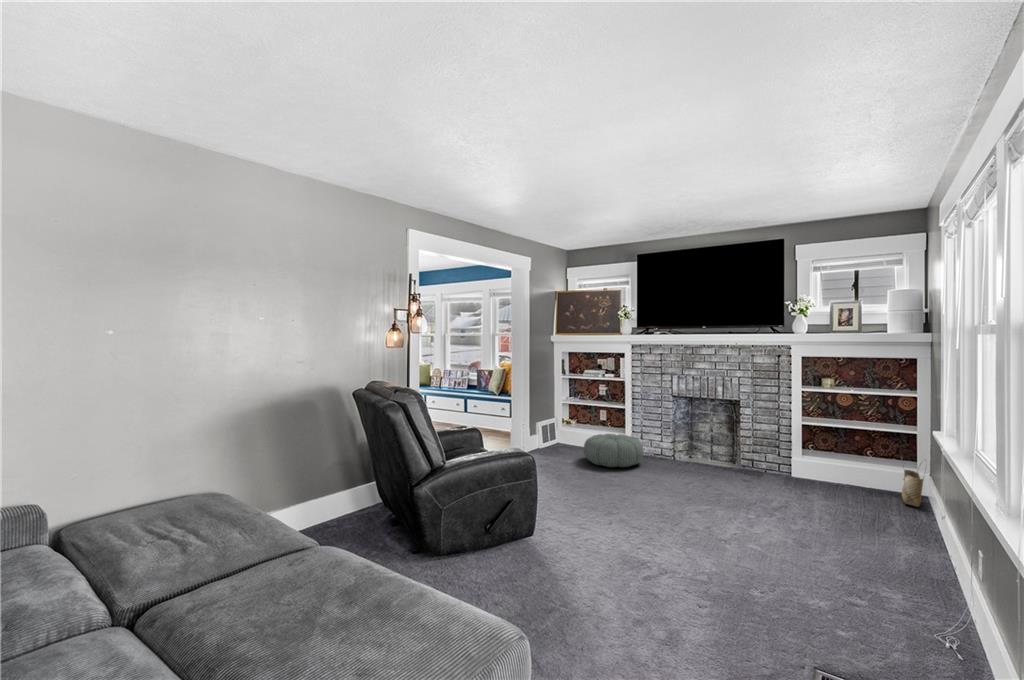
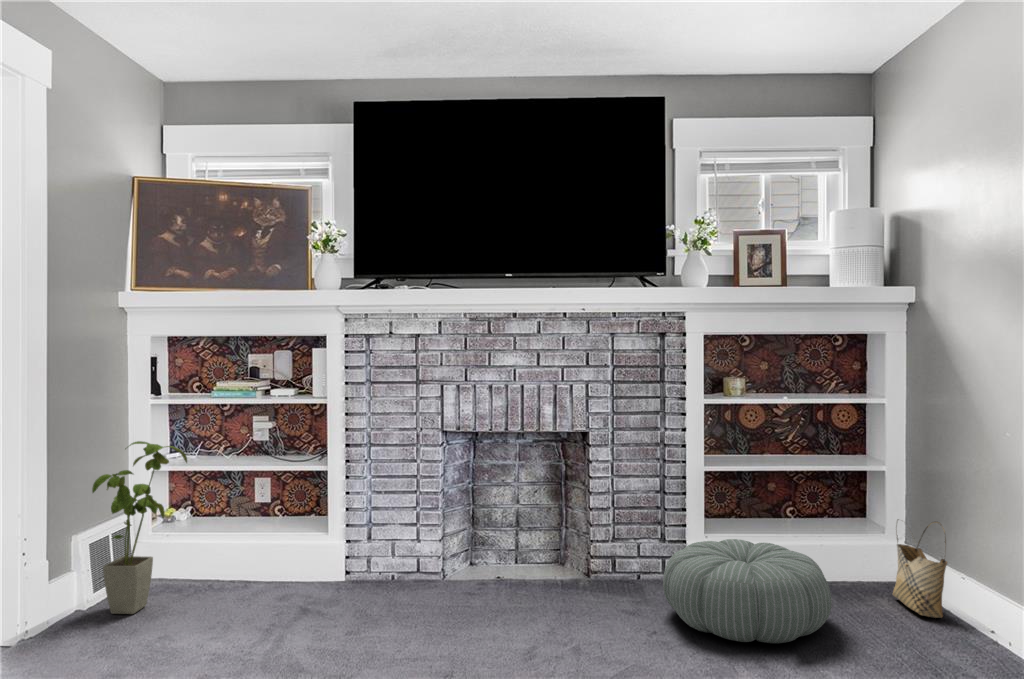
house plant: none [542,392,573,453] -> present [92,441,187,614]
pouf: present [583,434,644,467] -> present [663,539,832,643]

